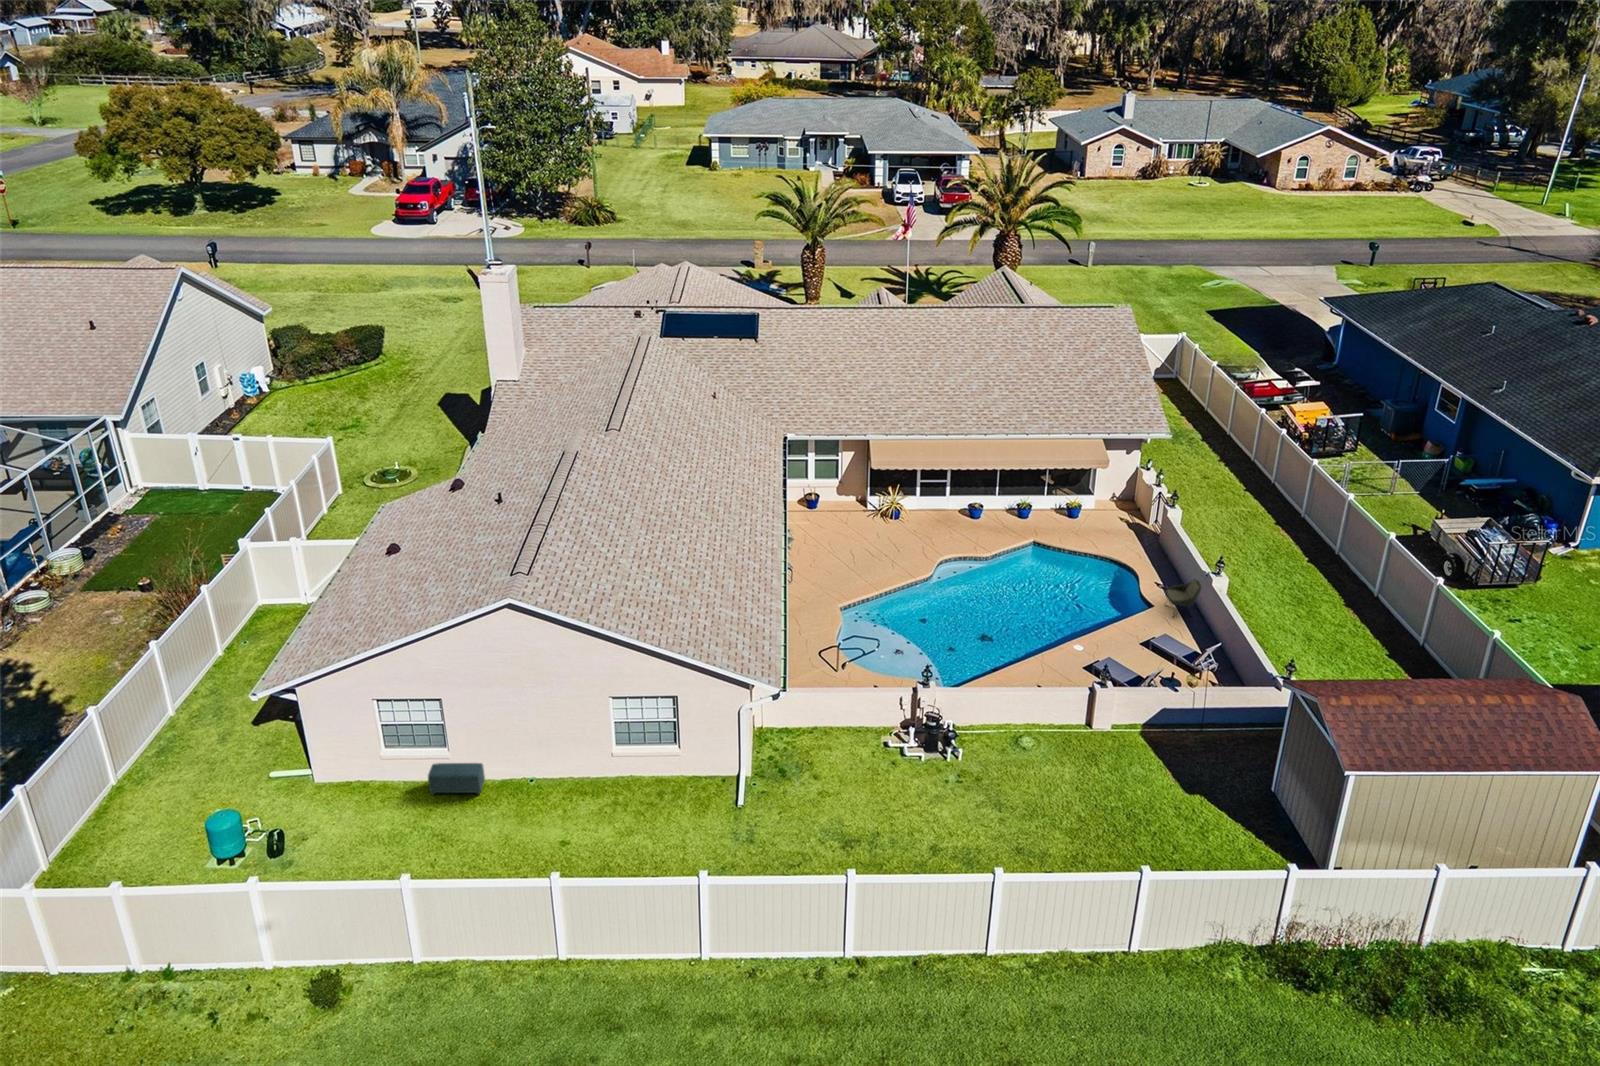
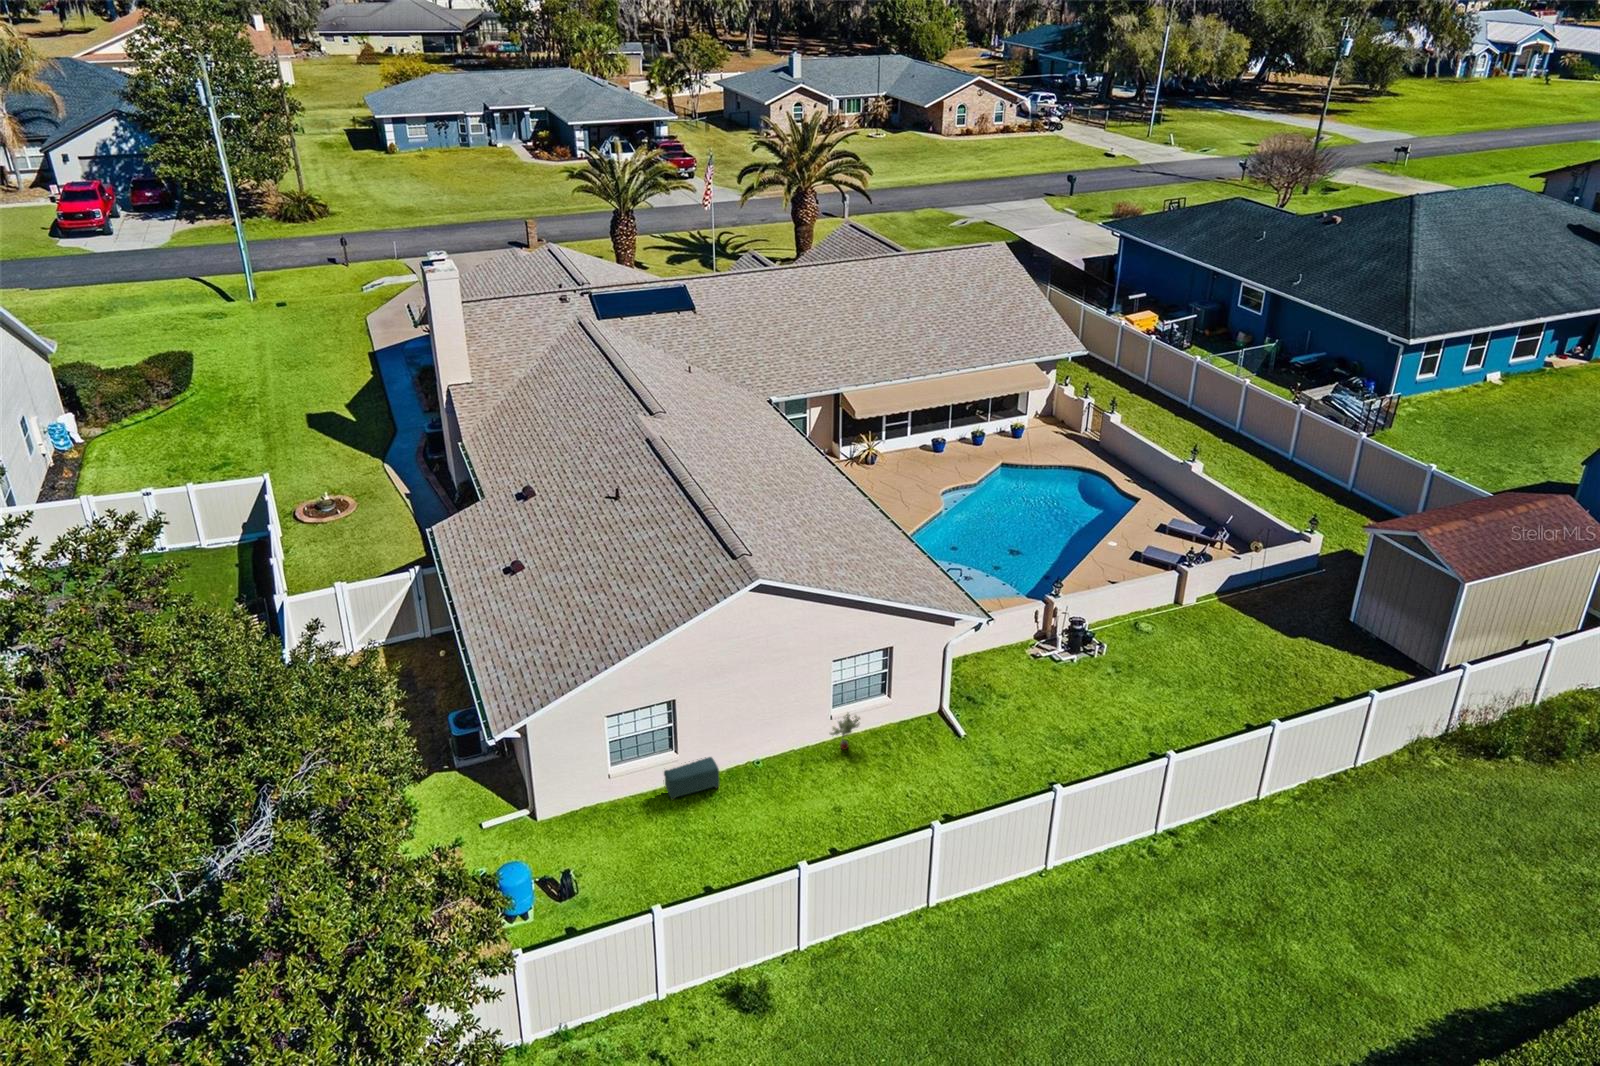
lounge chair: present [1165,579,1202,617] -> none [1143,470,1178,507]
potted tree: none [603,752,637,789] -> present [830,713,860,750]

